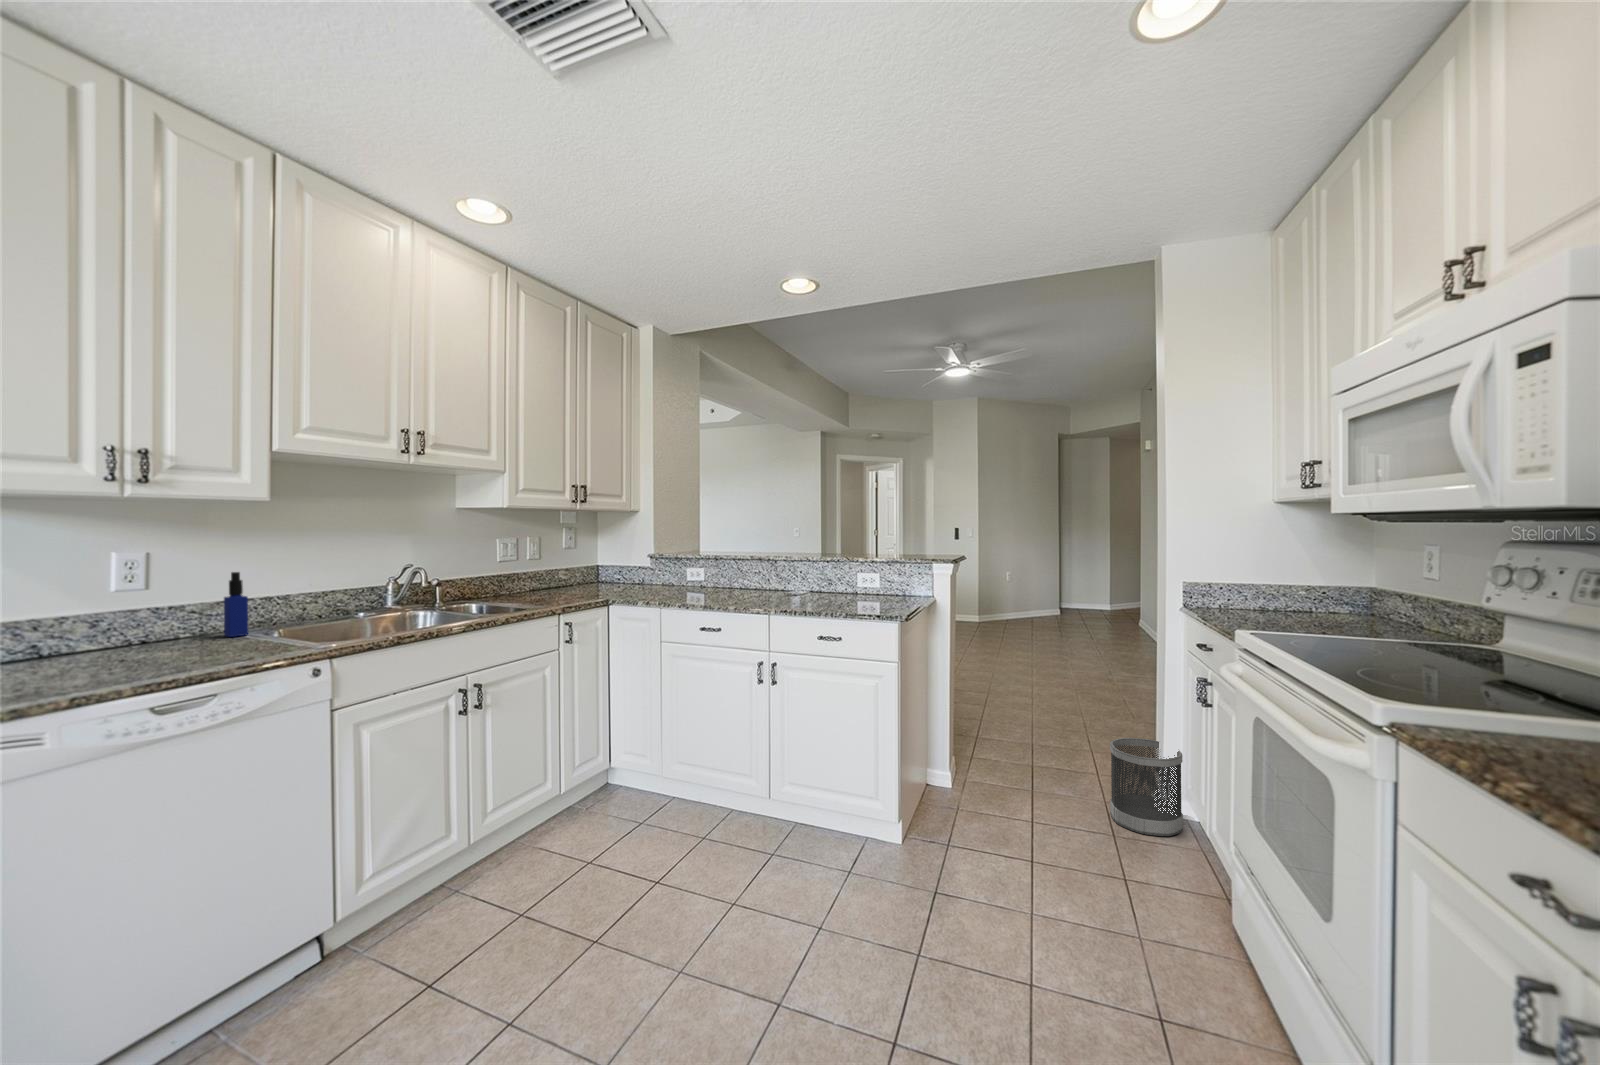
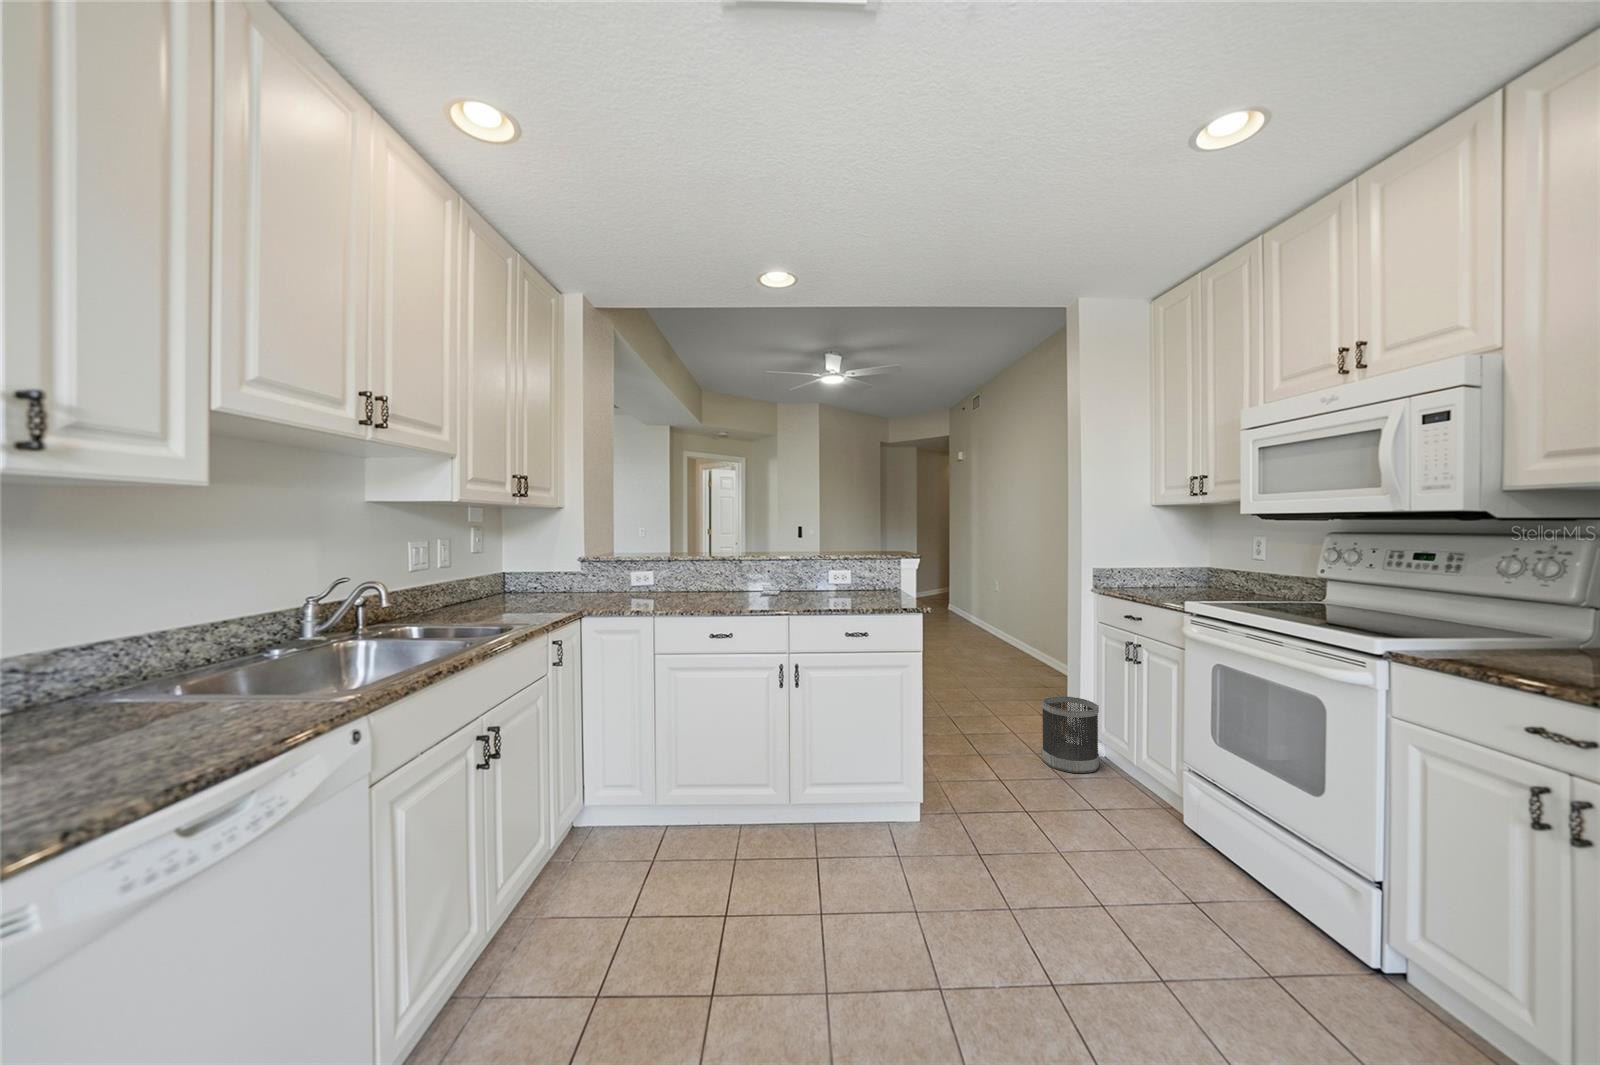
bottle: present [224,572,248,637] -> none [84,599,136,708]

